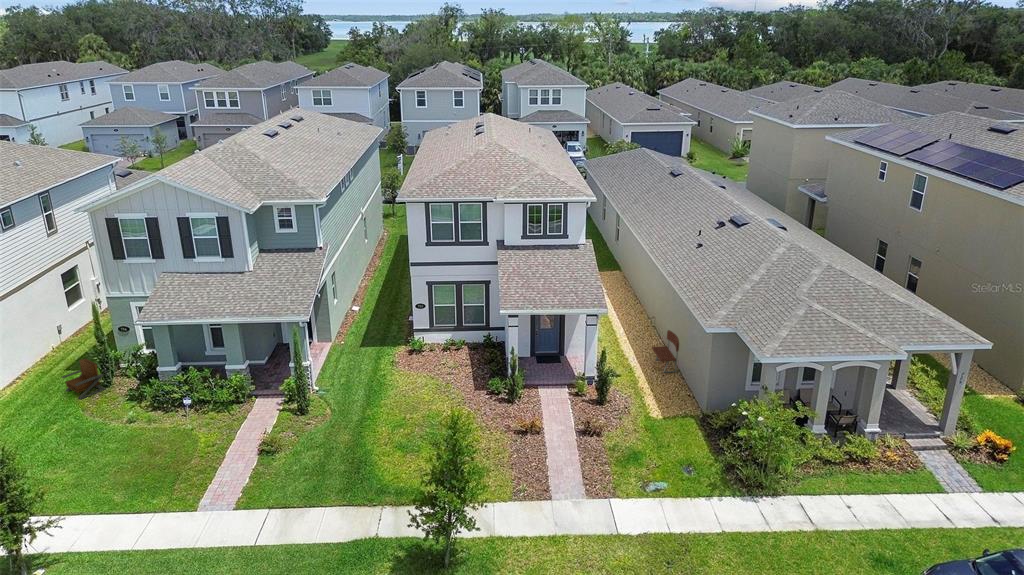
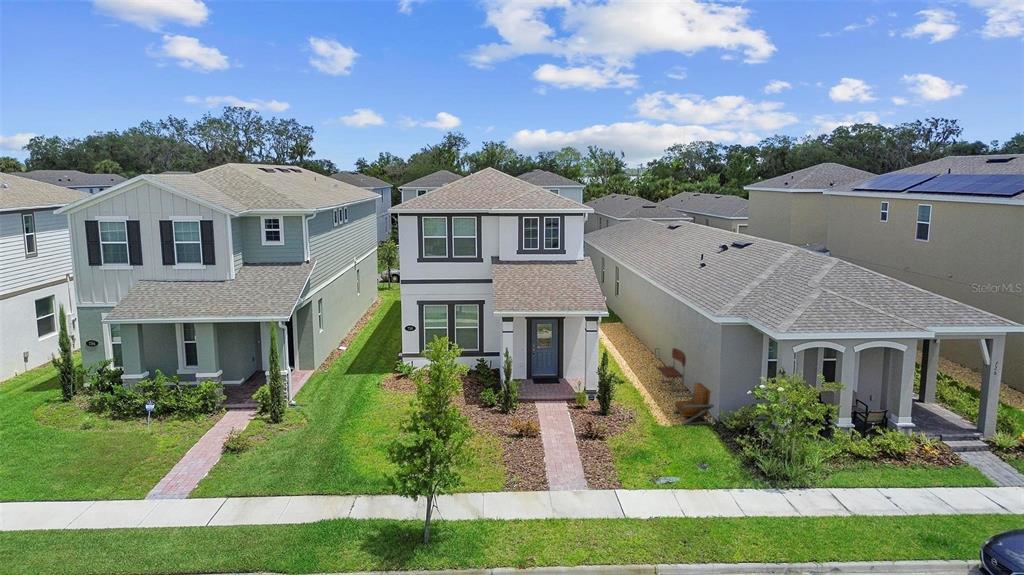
lounge chair: present [62,359,106,399] -> present [673,383,714,425]

